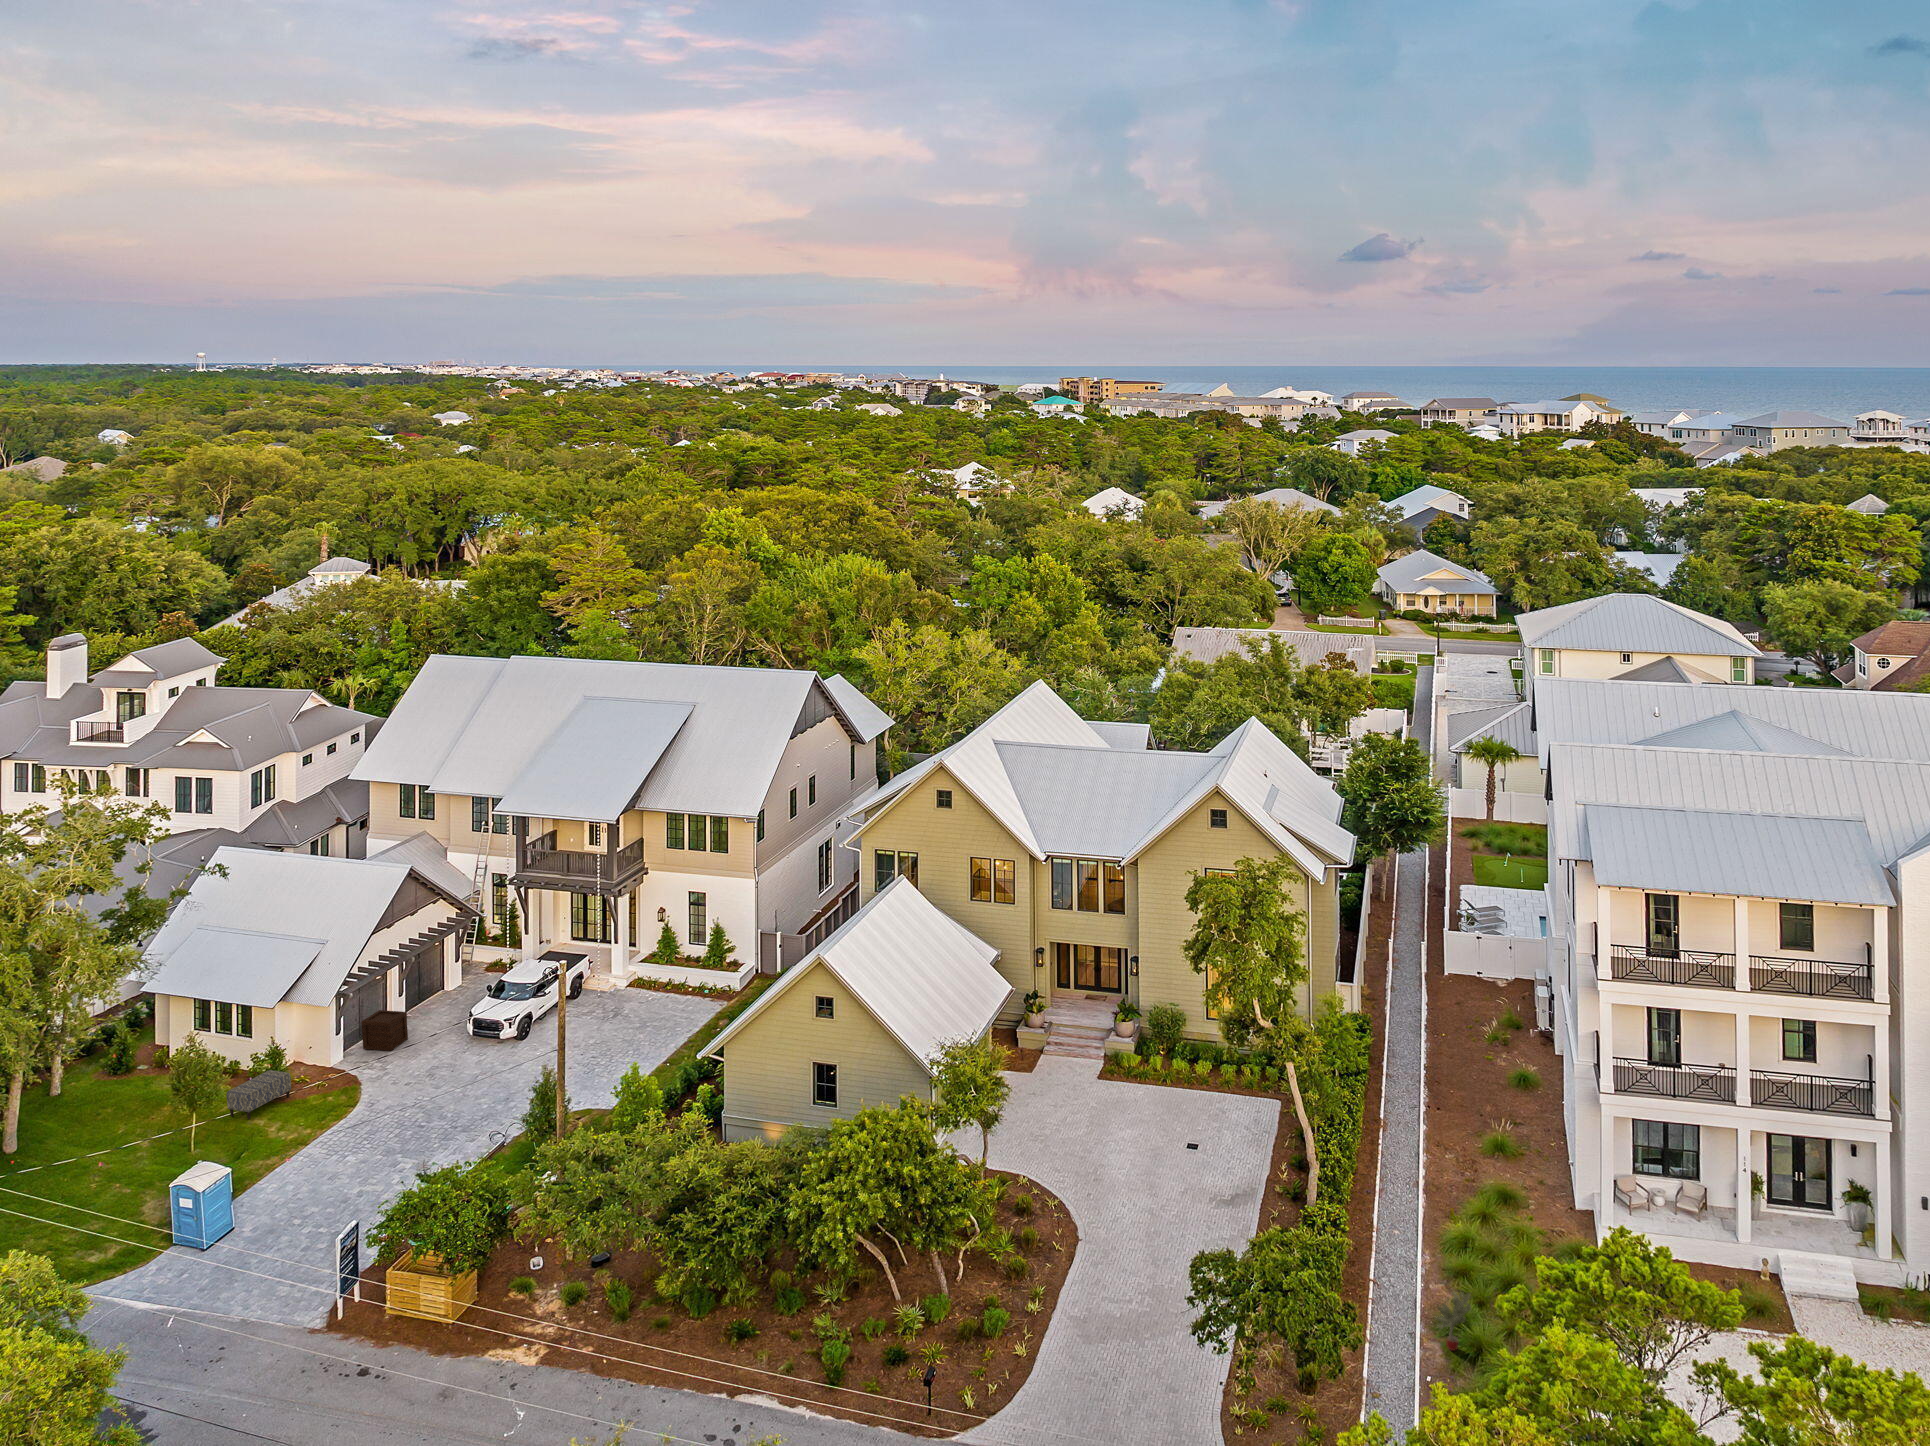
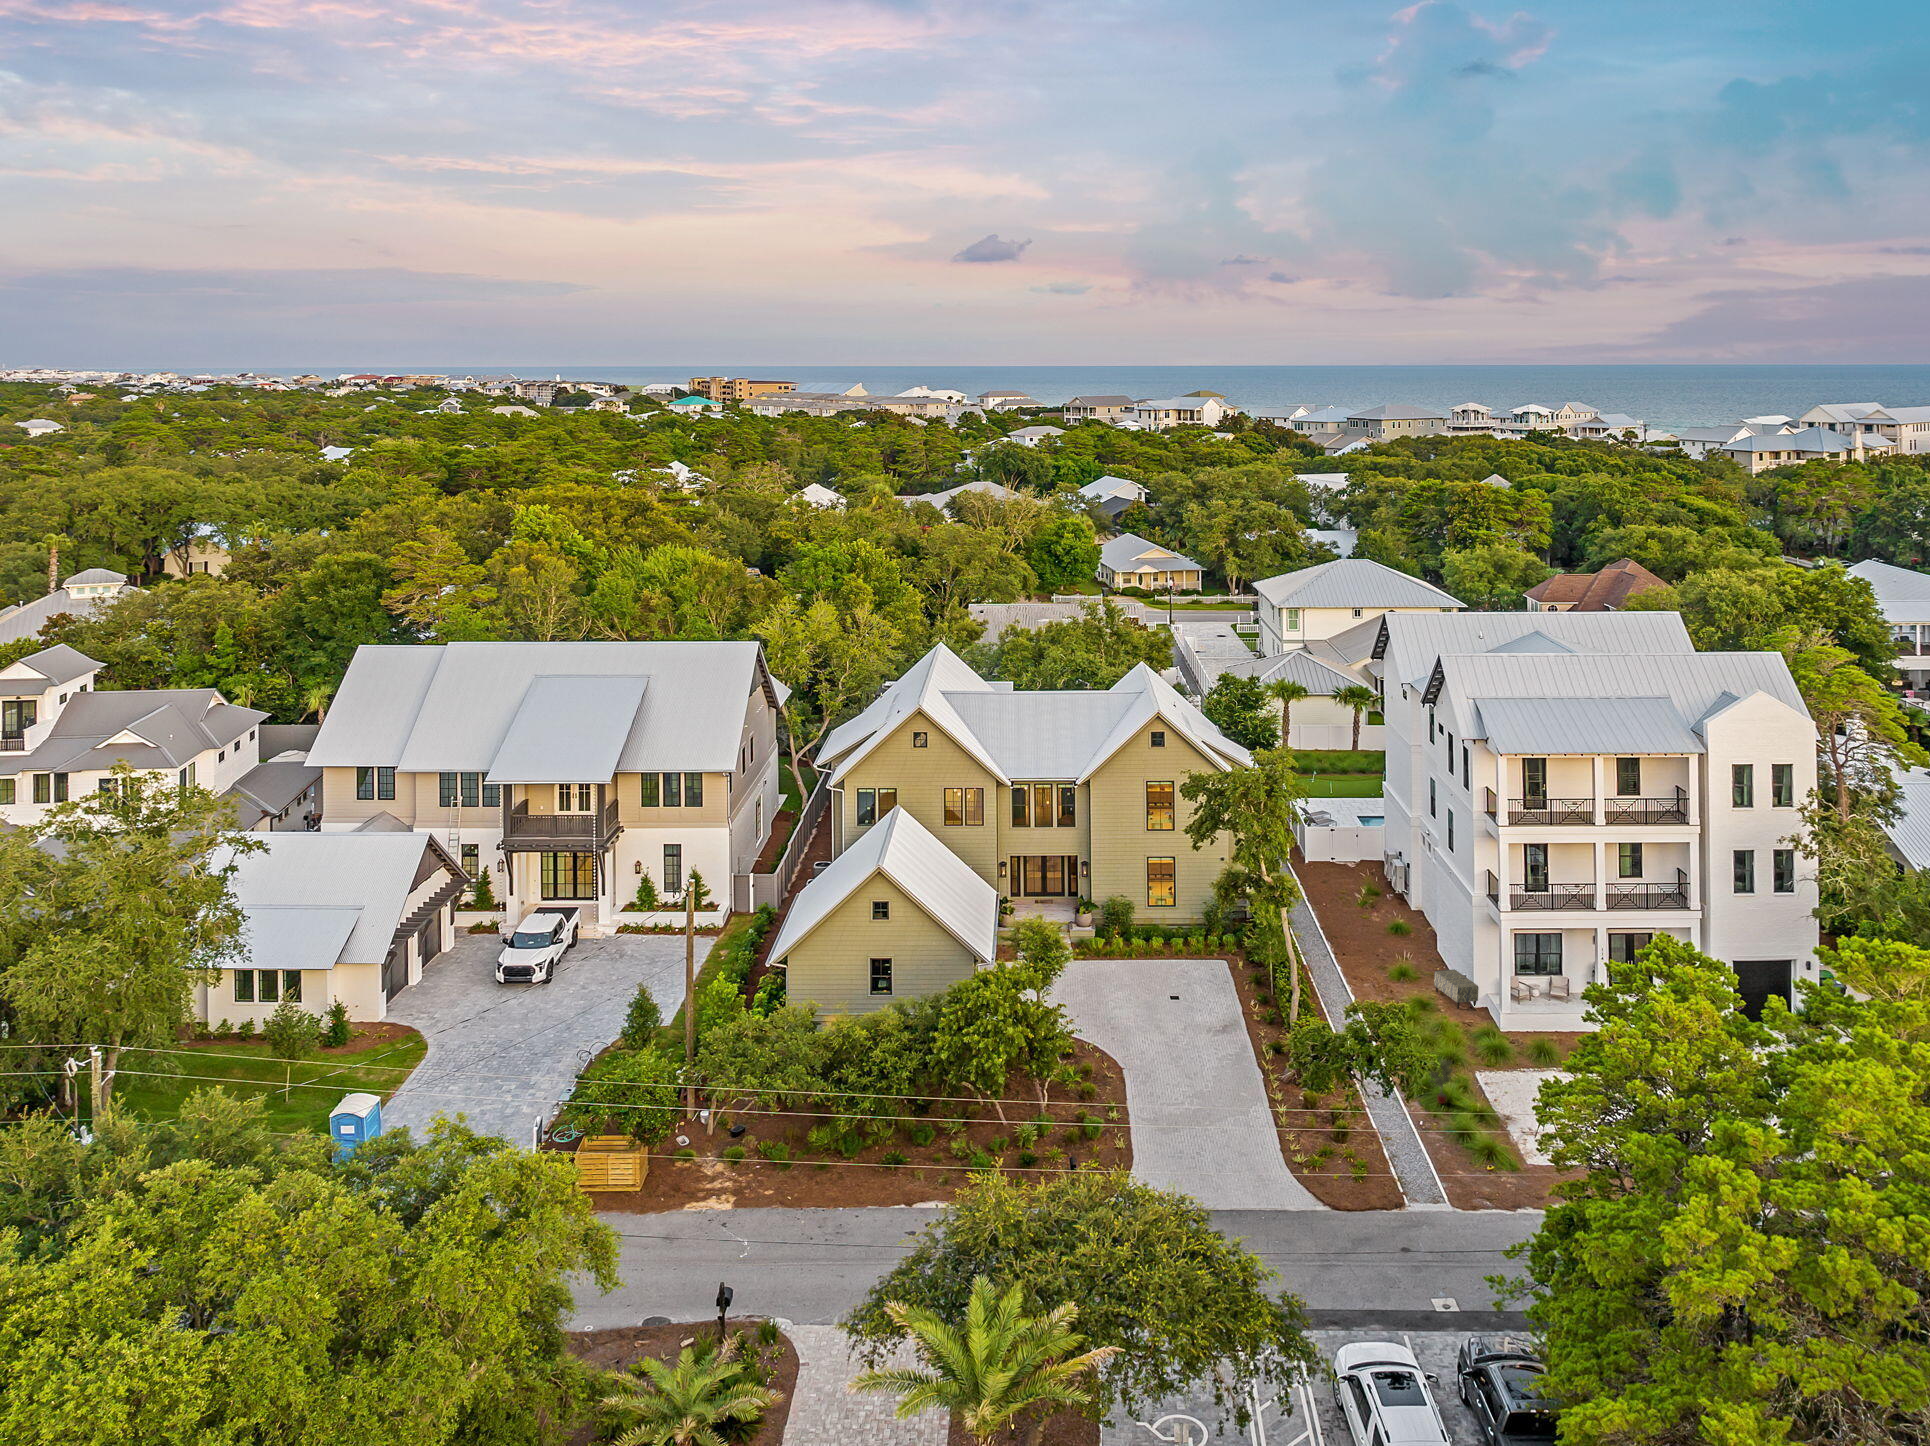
wooden crate: present [361,1010,408,1051] -> none [391,968,432,1006]
bench: present [227,1070,291,1119] -> present [1434,969,1479,1009]

